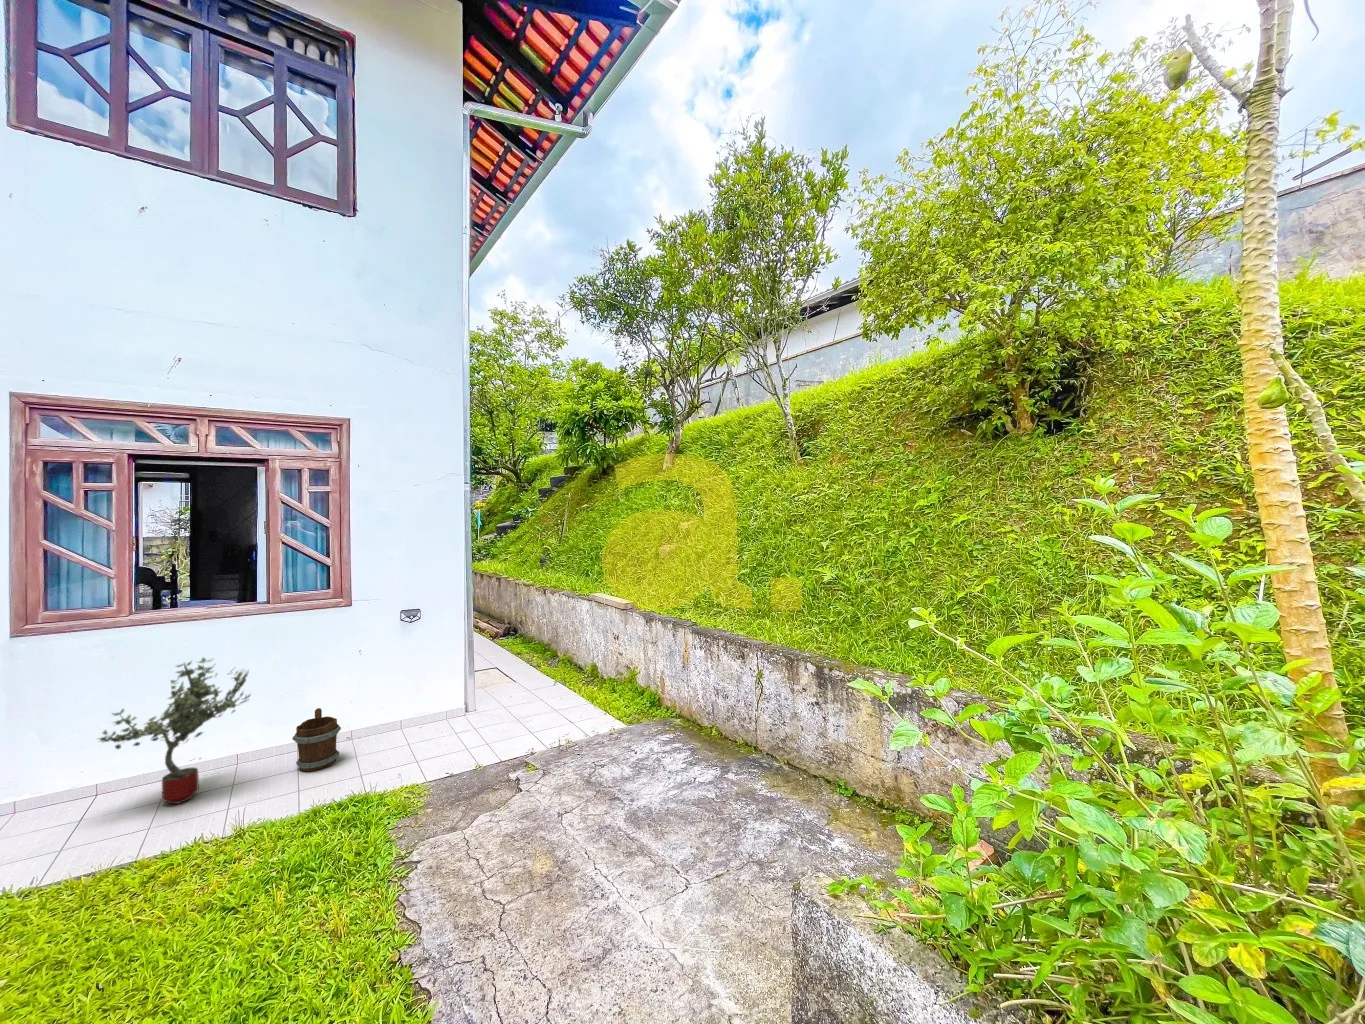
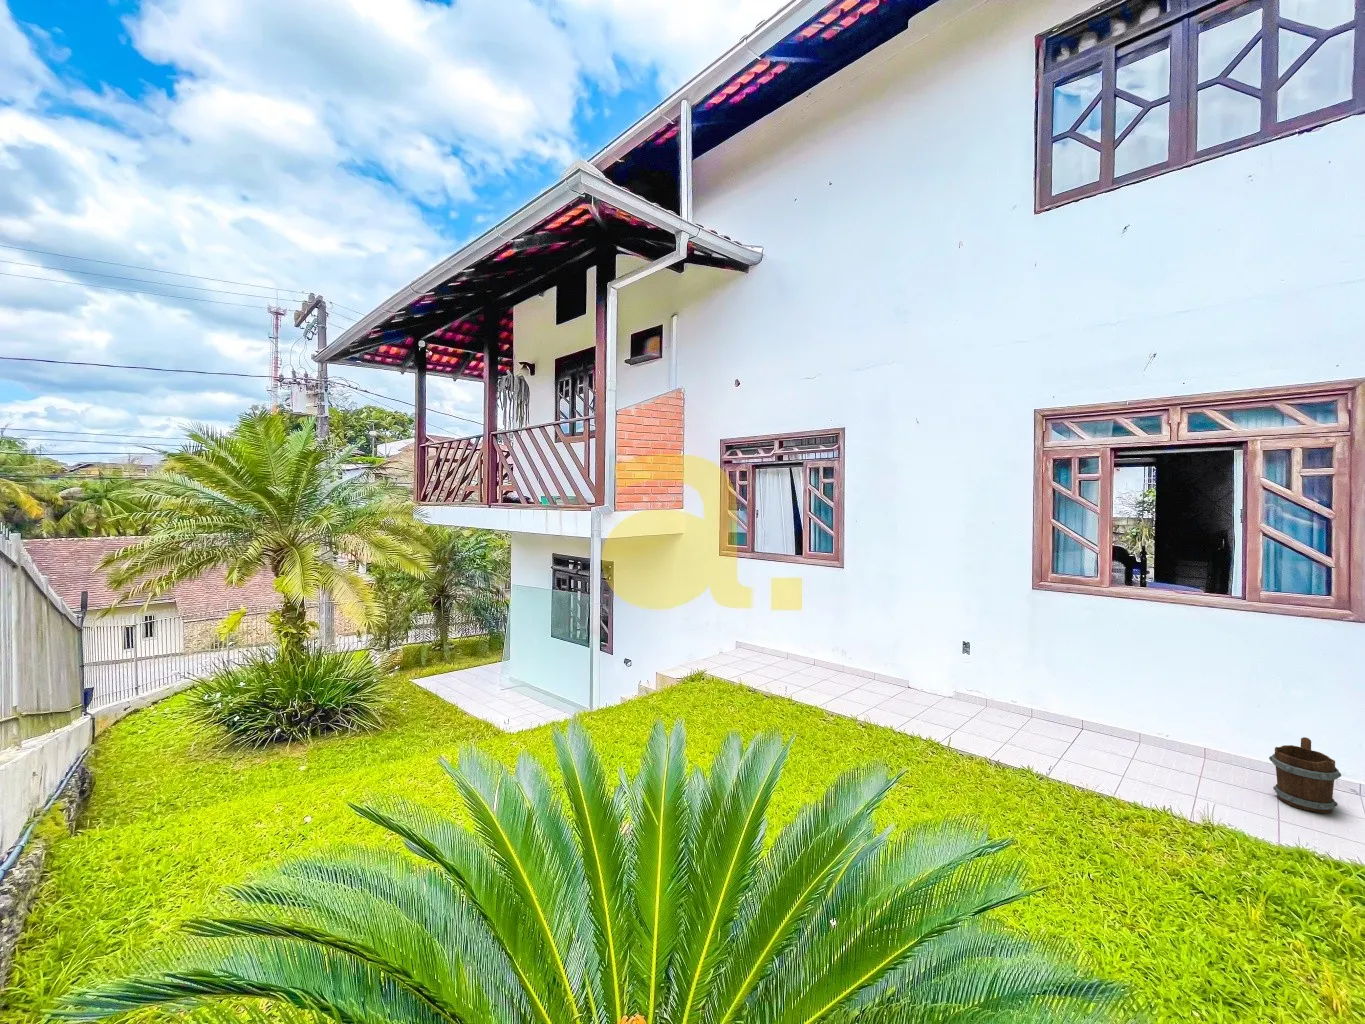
potted tree: present [99,658,250,804] -> none [1085,639,1220,767]

